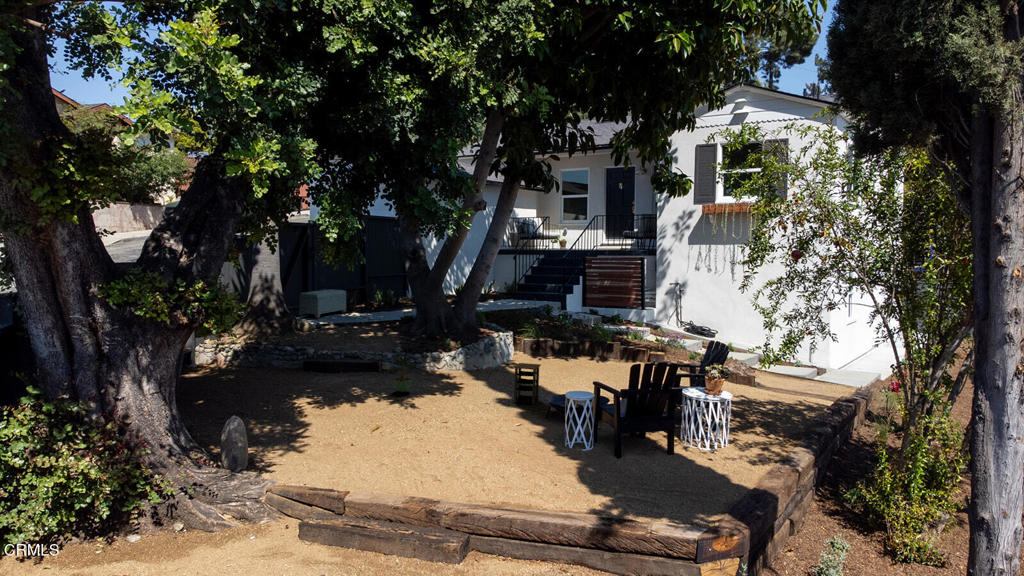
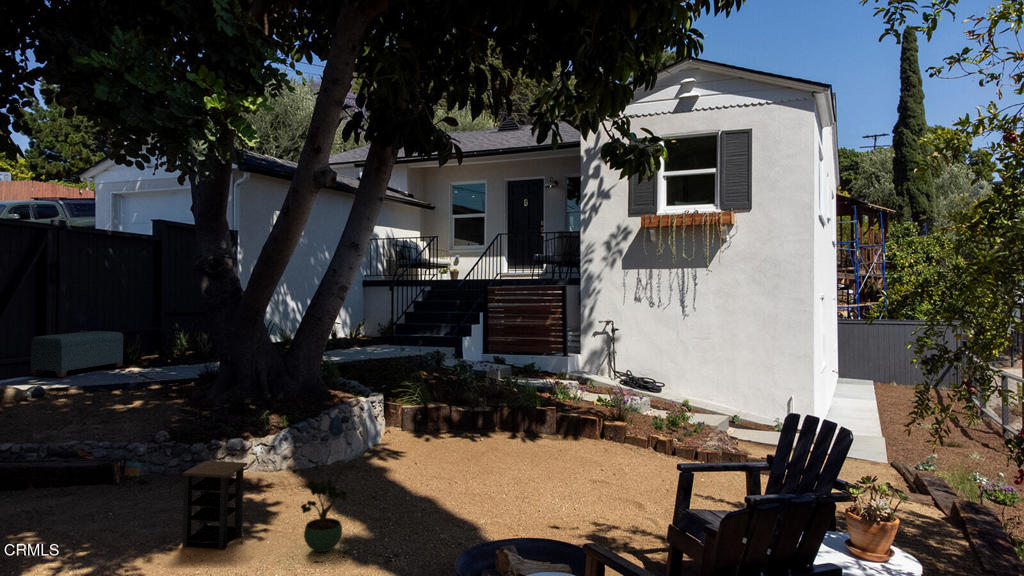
potted plant: present [392,358,413,392] -> present [301,479,347,552]
side table: present [514,363,541,405] -> present [182,461,247,549]

